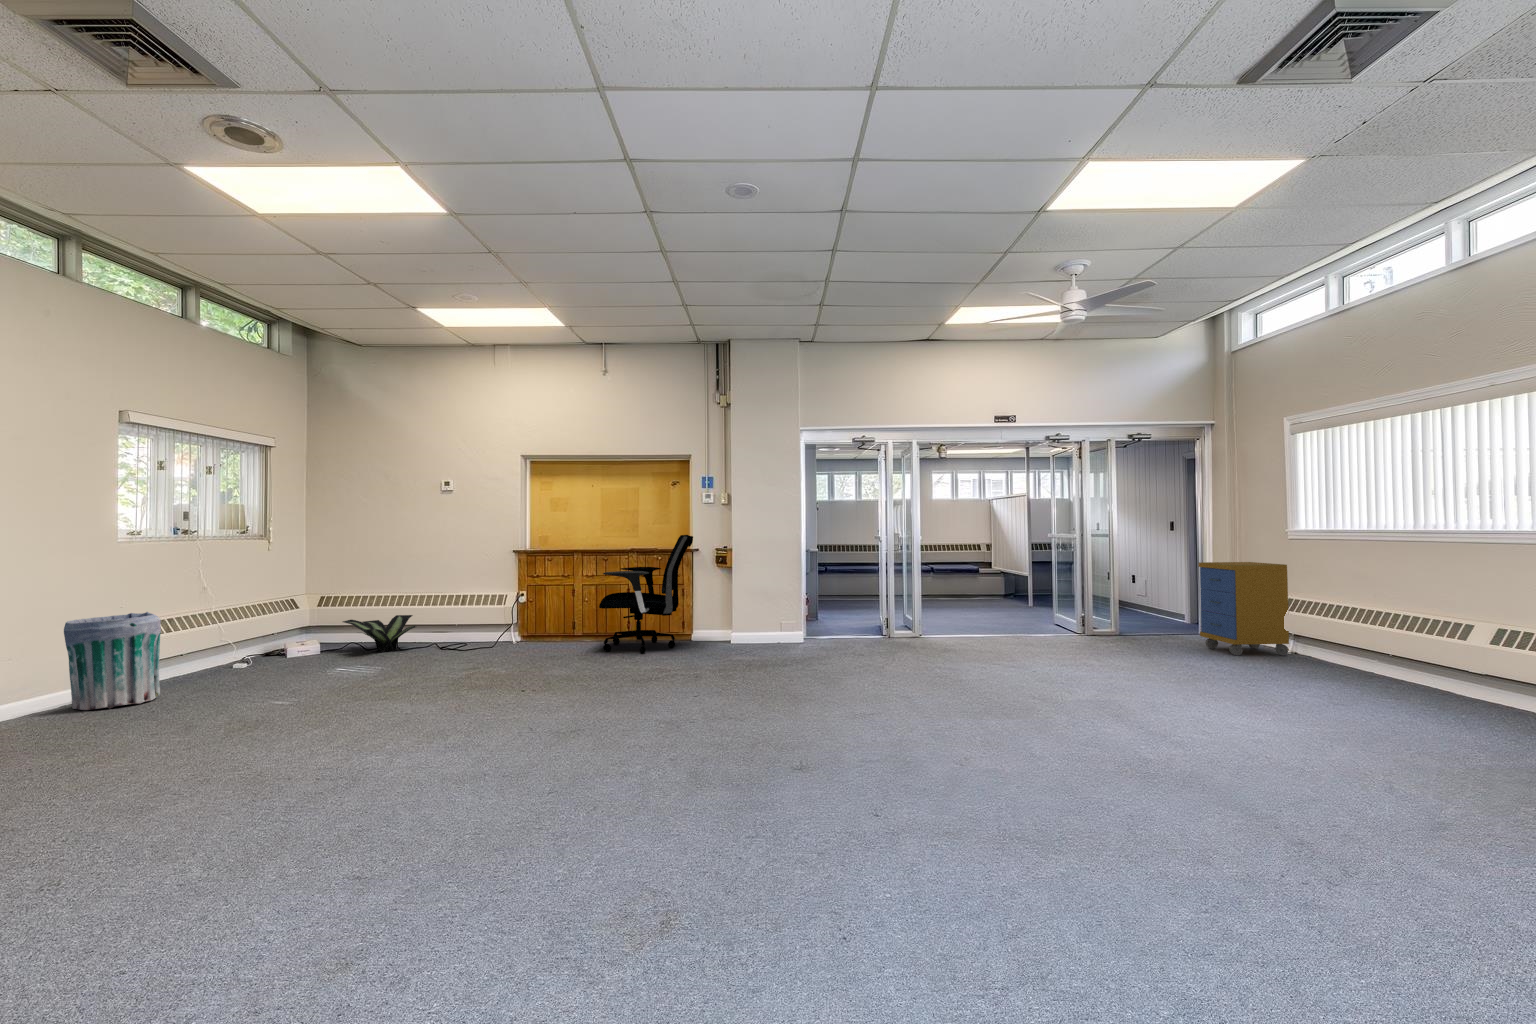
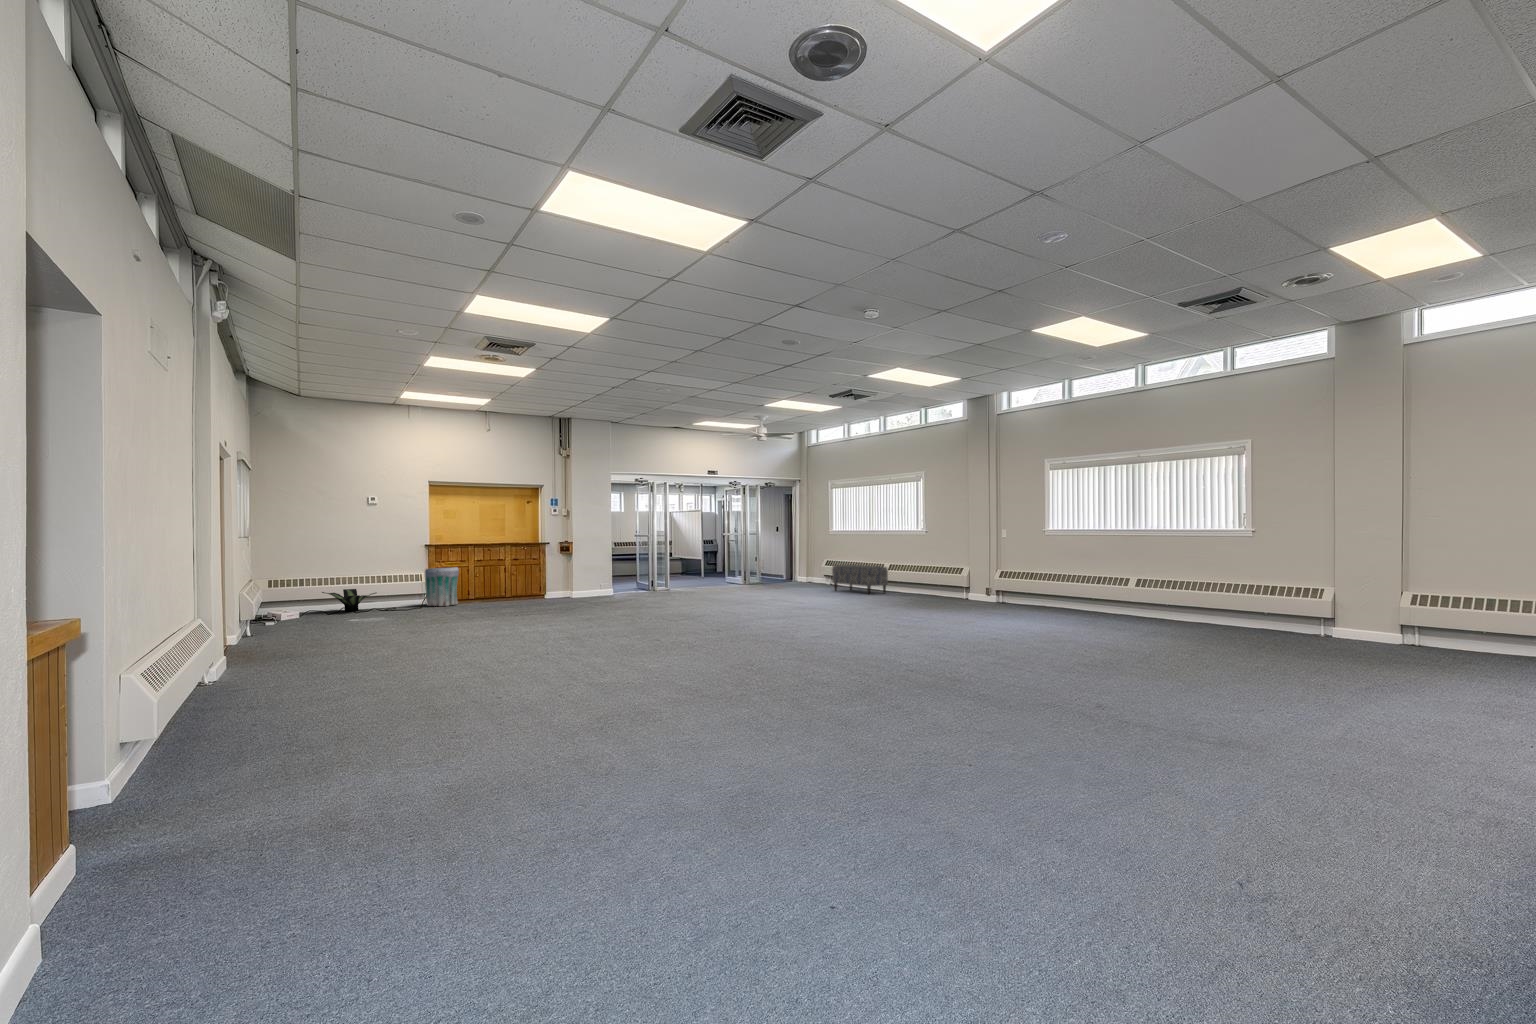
office chair: present [599,535,693,653] -> none [498,534,558,603]
storage cabinet: present [1198,562,1289,655] -> none [798,547,832,588]
bench: none [1288,610,1477,701] -> present [832,565,888,594]
trash can: present [64,612,161,710] -> present [425,567,459,606]

